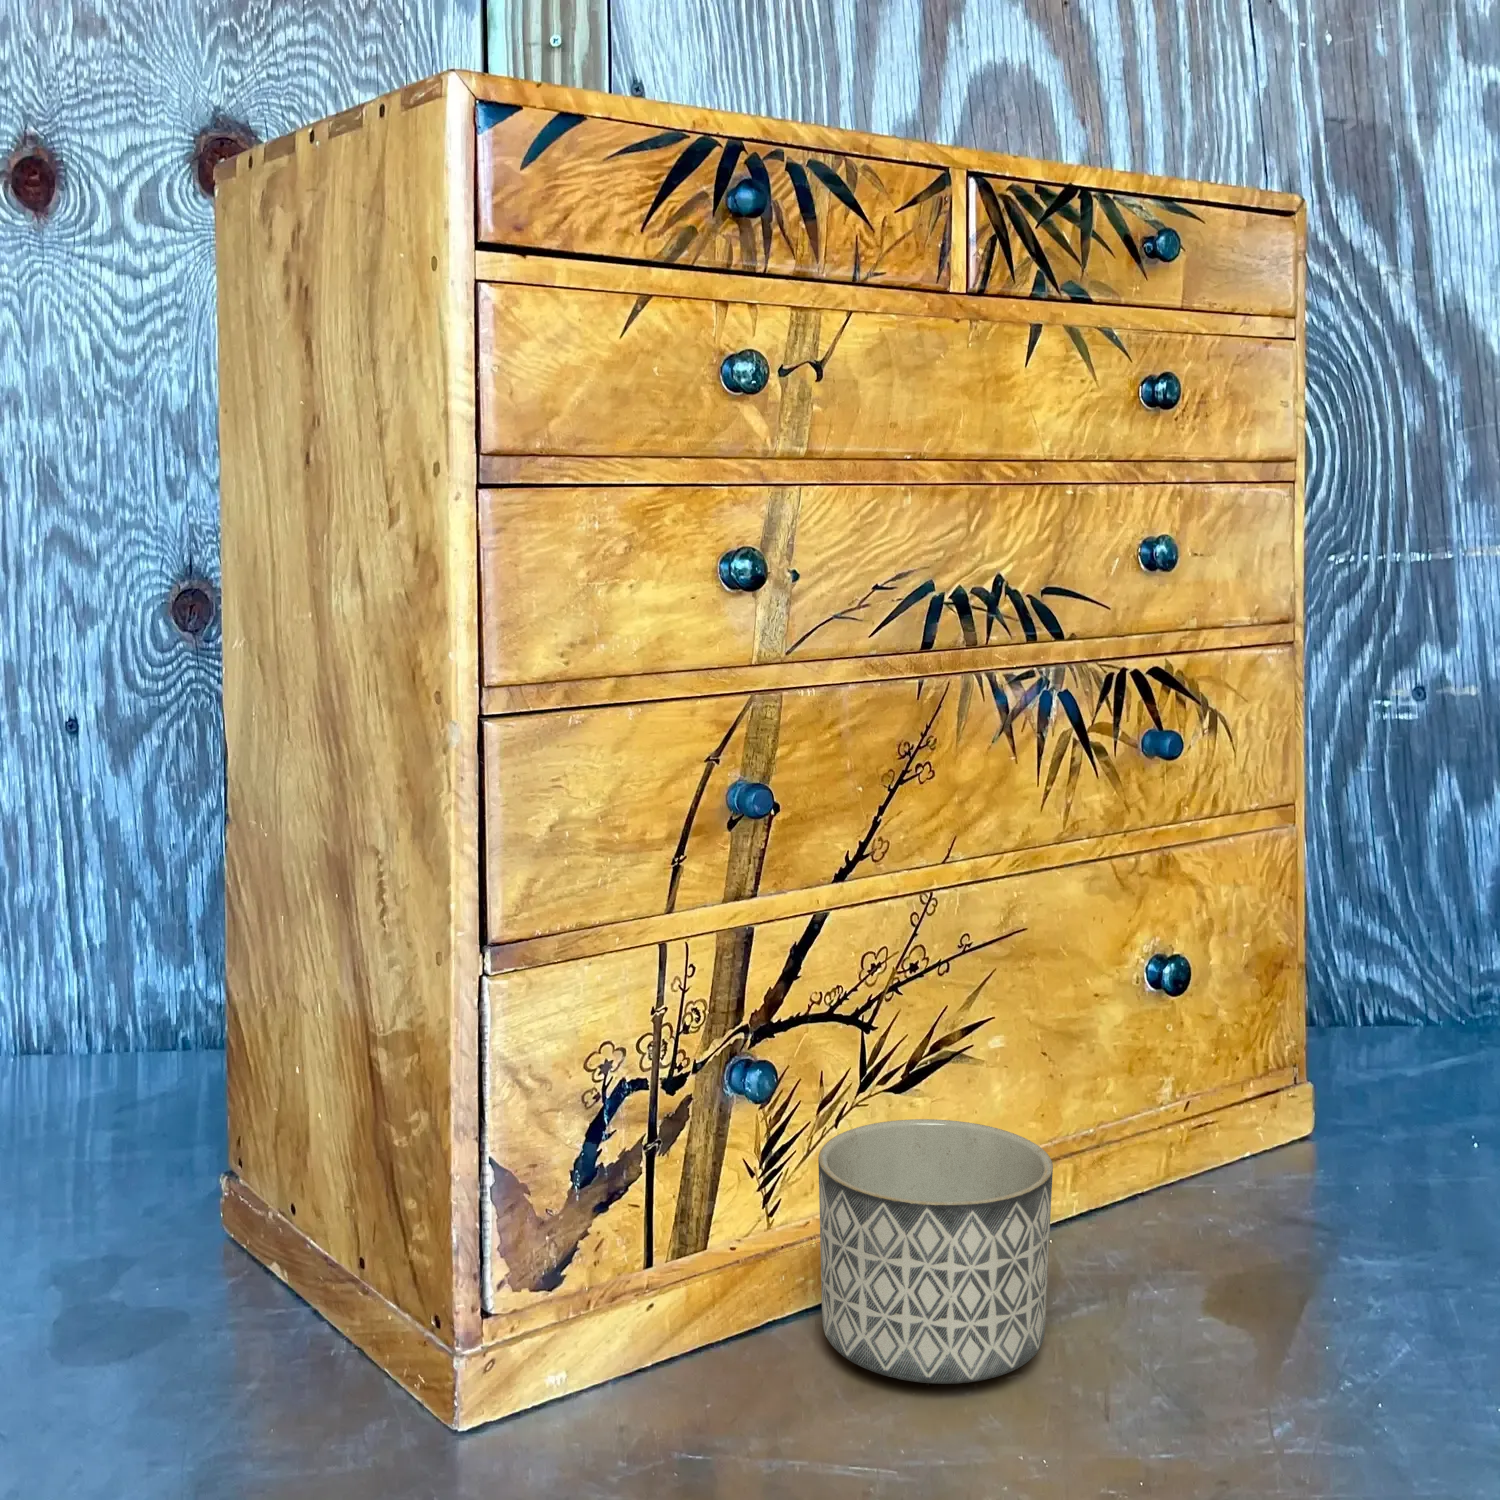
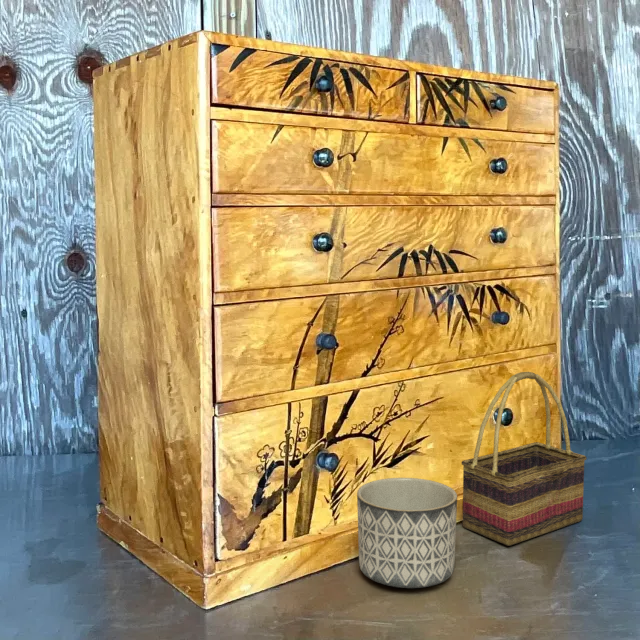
basket: none [1068,872,1361,1279] -> present [462,372,587,546]

